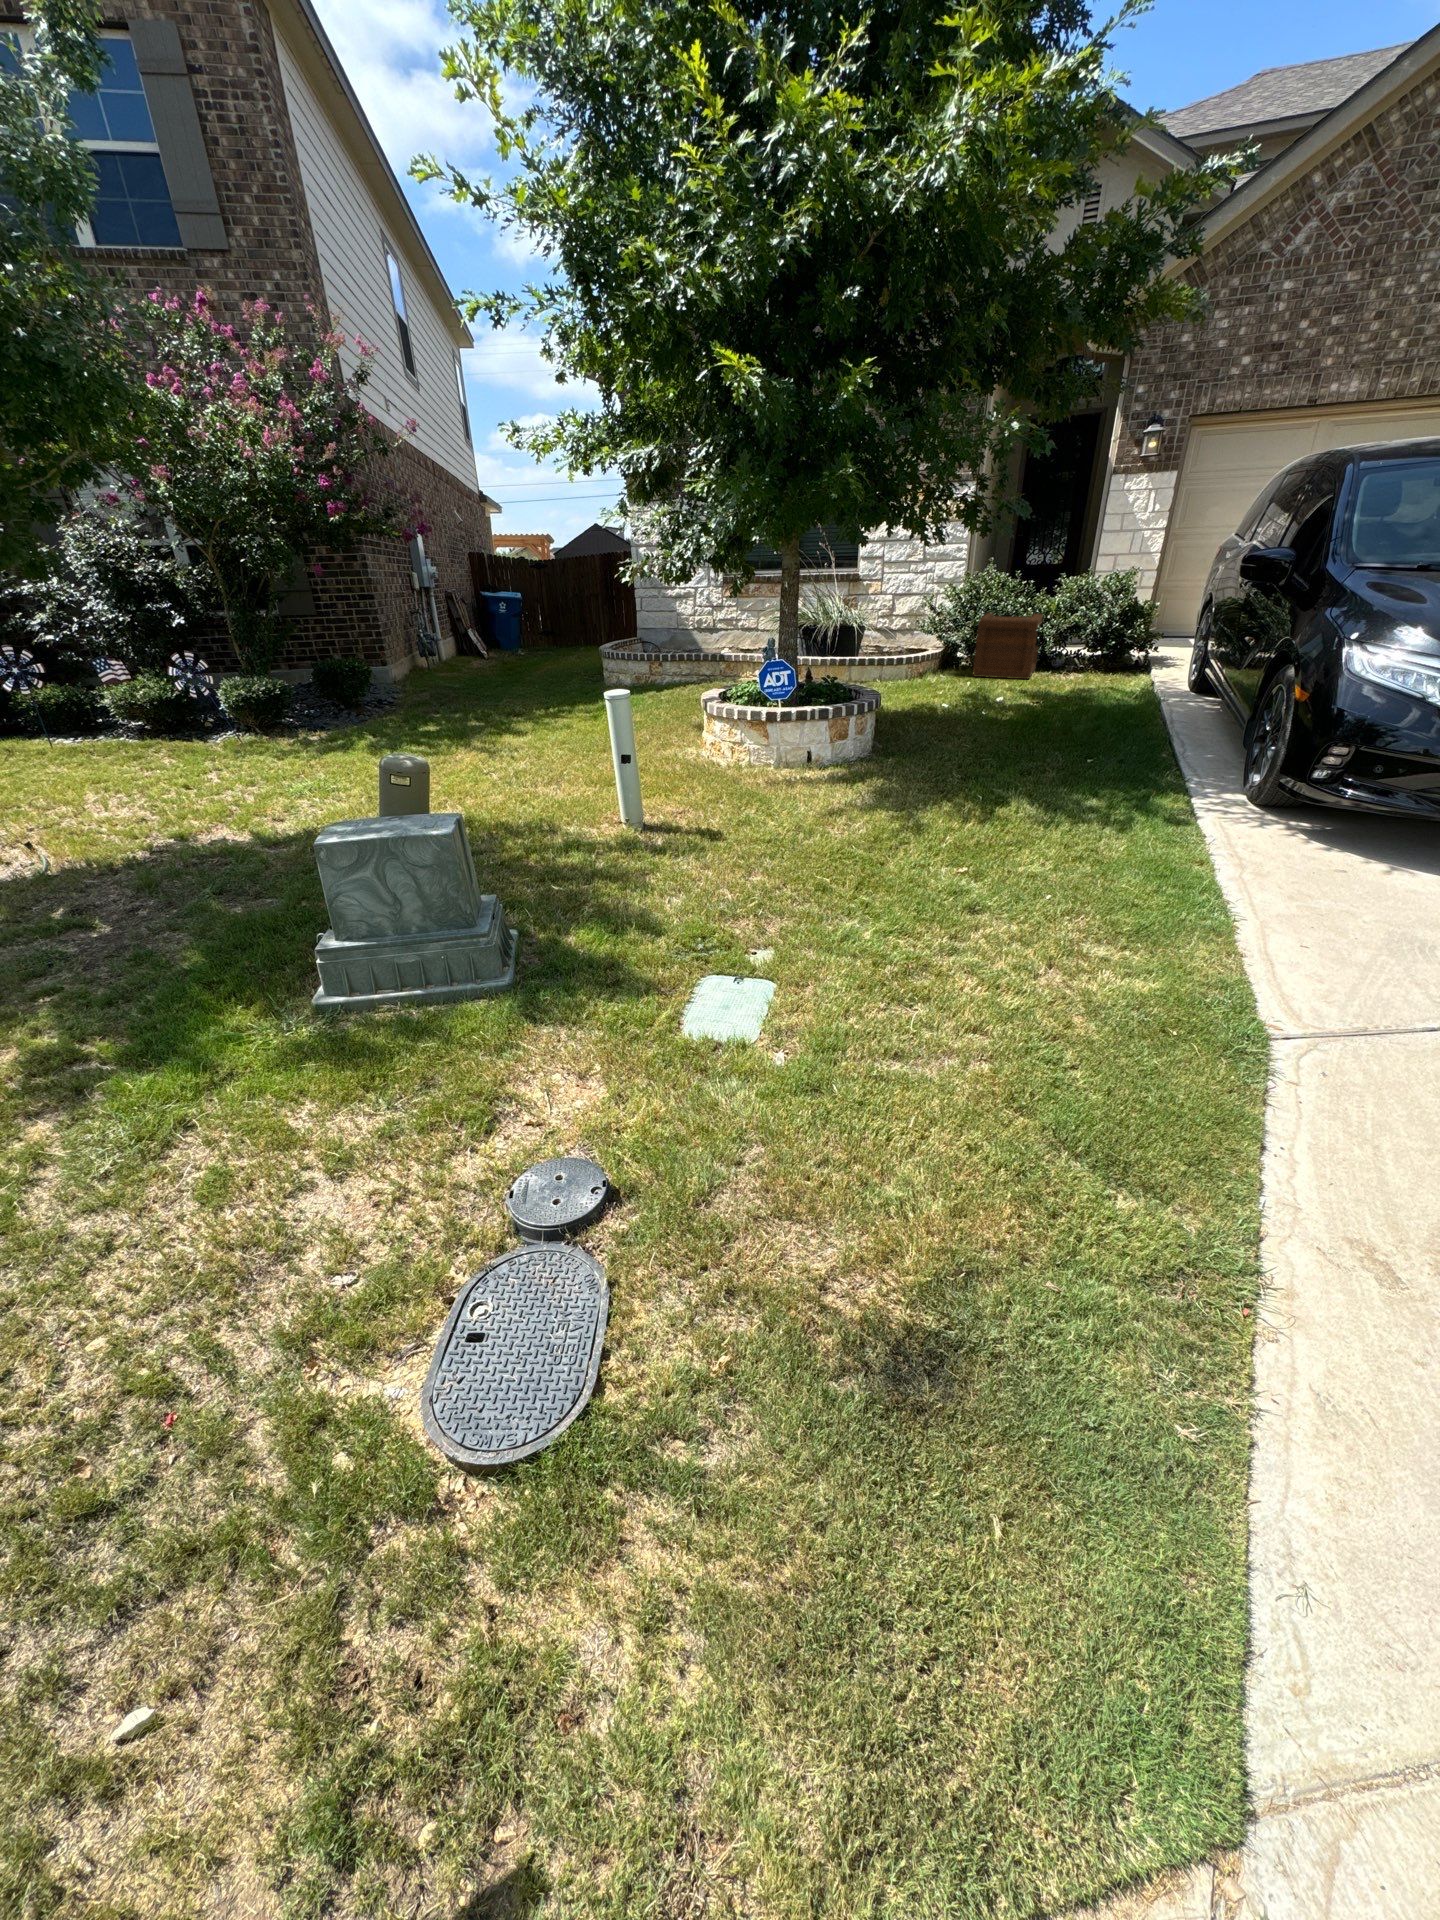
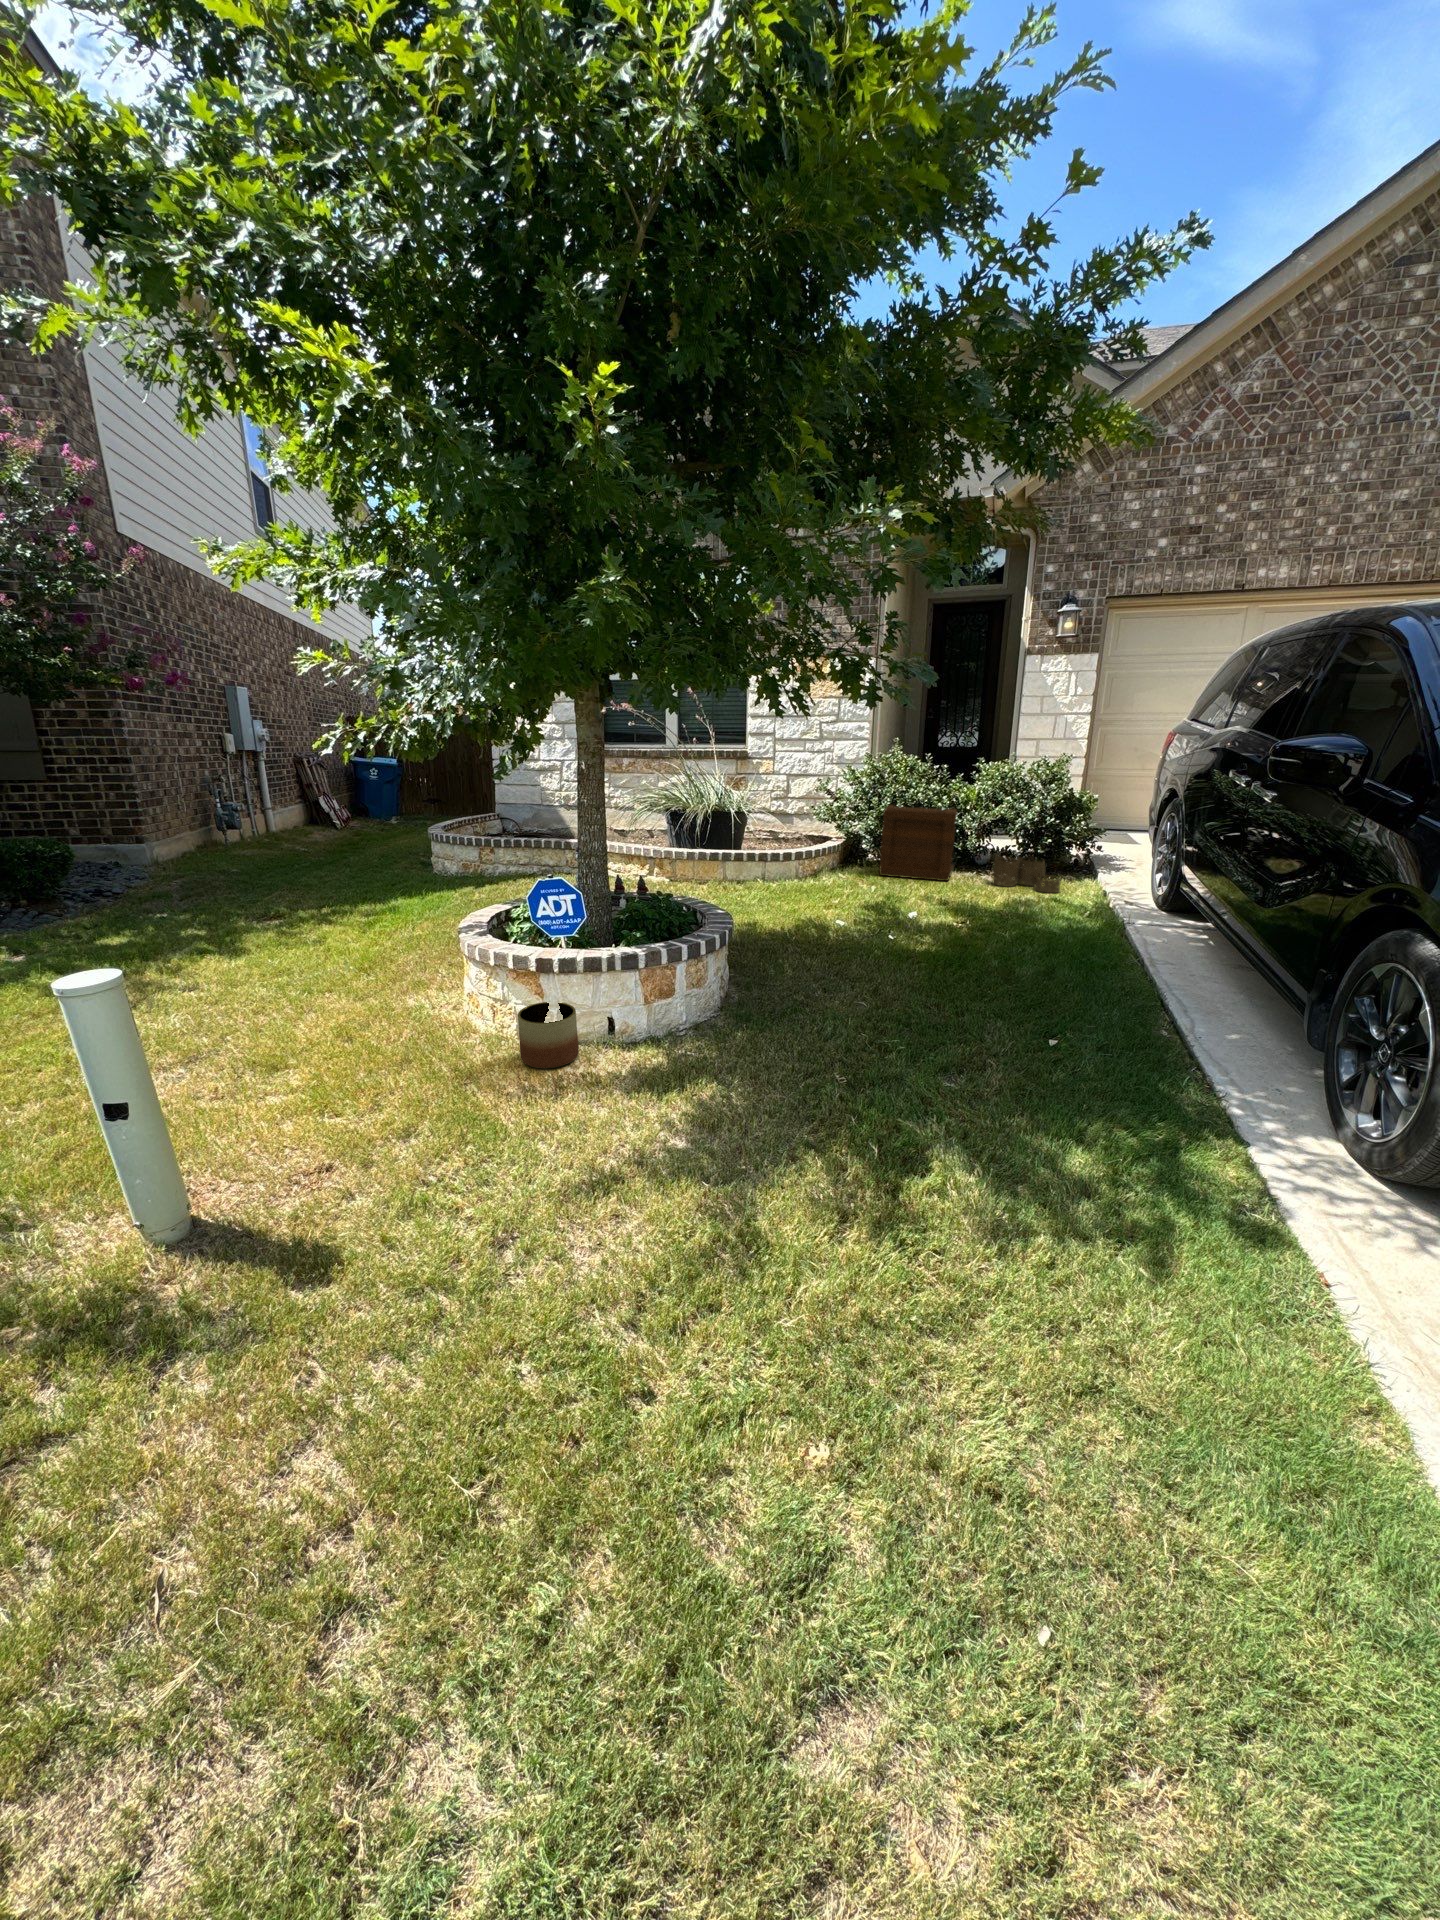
woven basket: none [1065,652,1121,685] -> present [993,855,1062,893]
planter: none [759,739,793,777] -> present [518,1002,579,1068]

